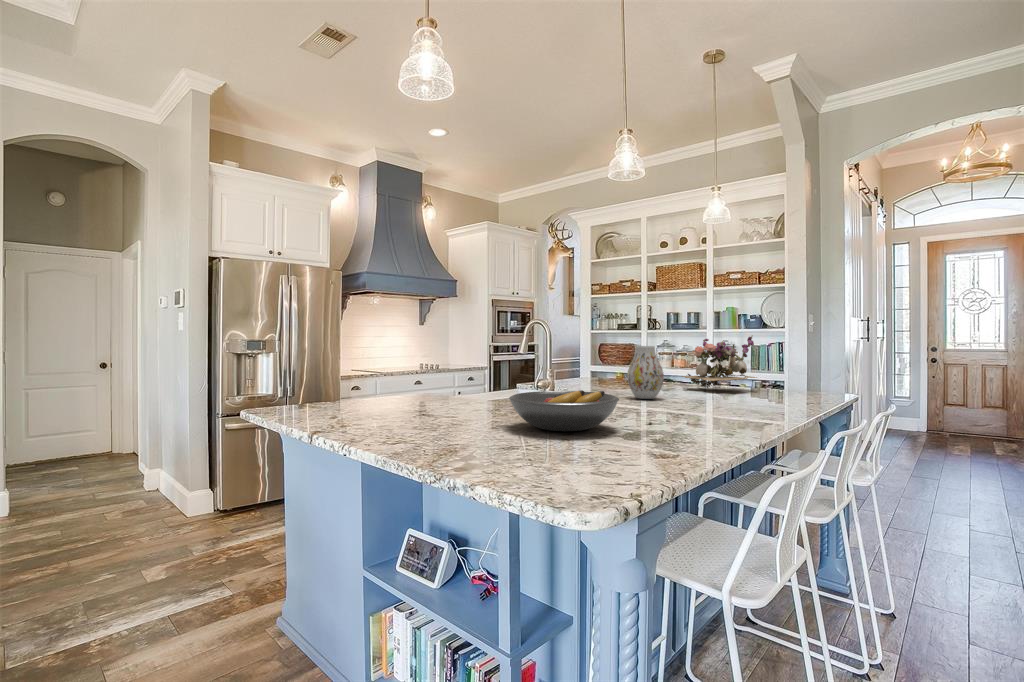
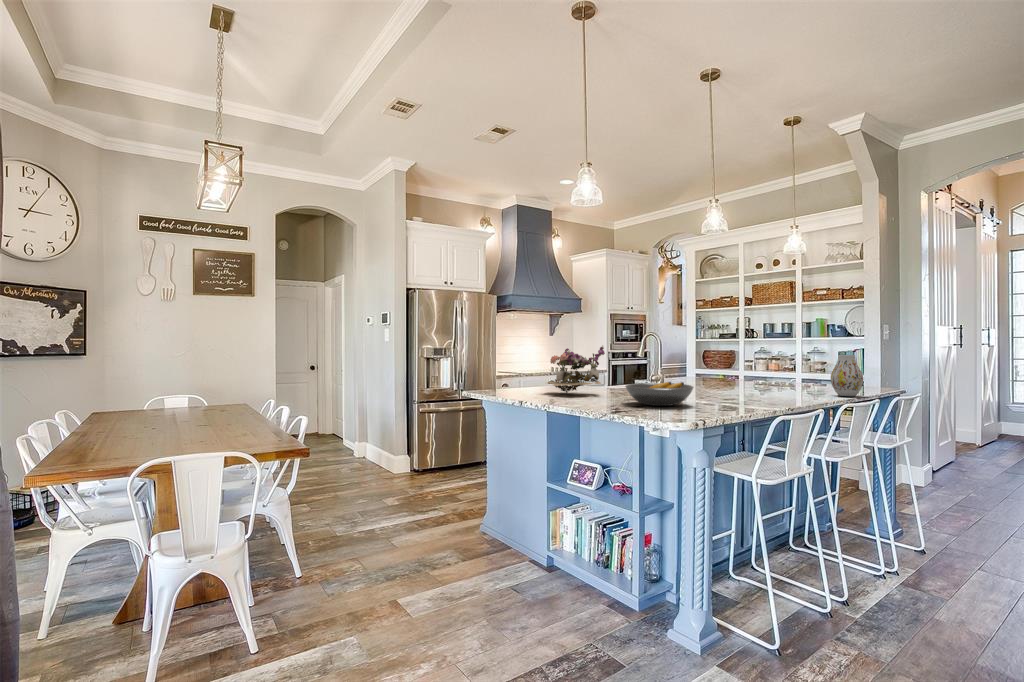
flower arrangement: present [682,335,757,389] -> present [547,346,605,393]
vase: present [627,346,664,399] -> present [831,355,863,397]

